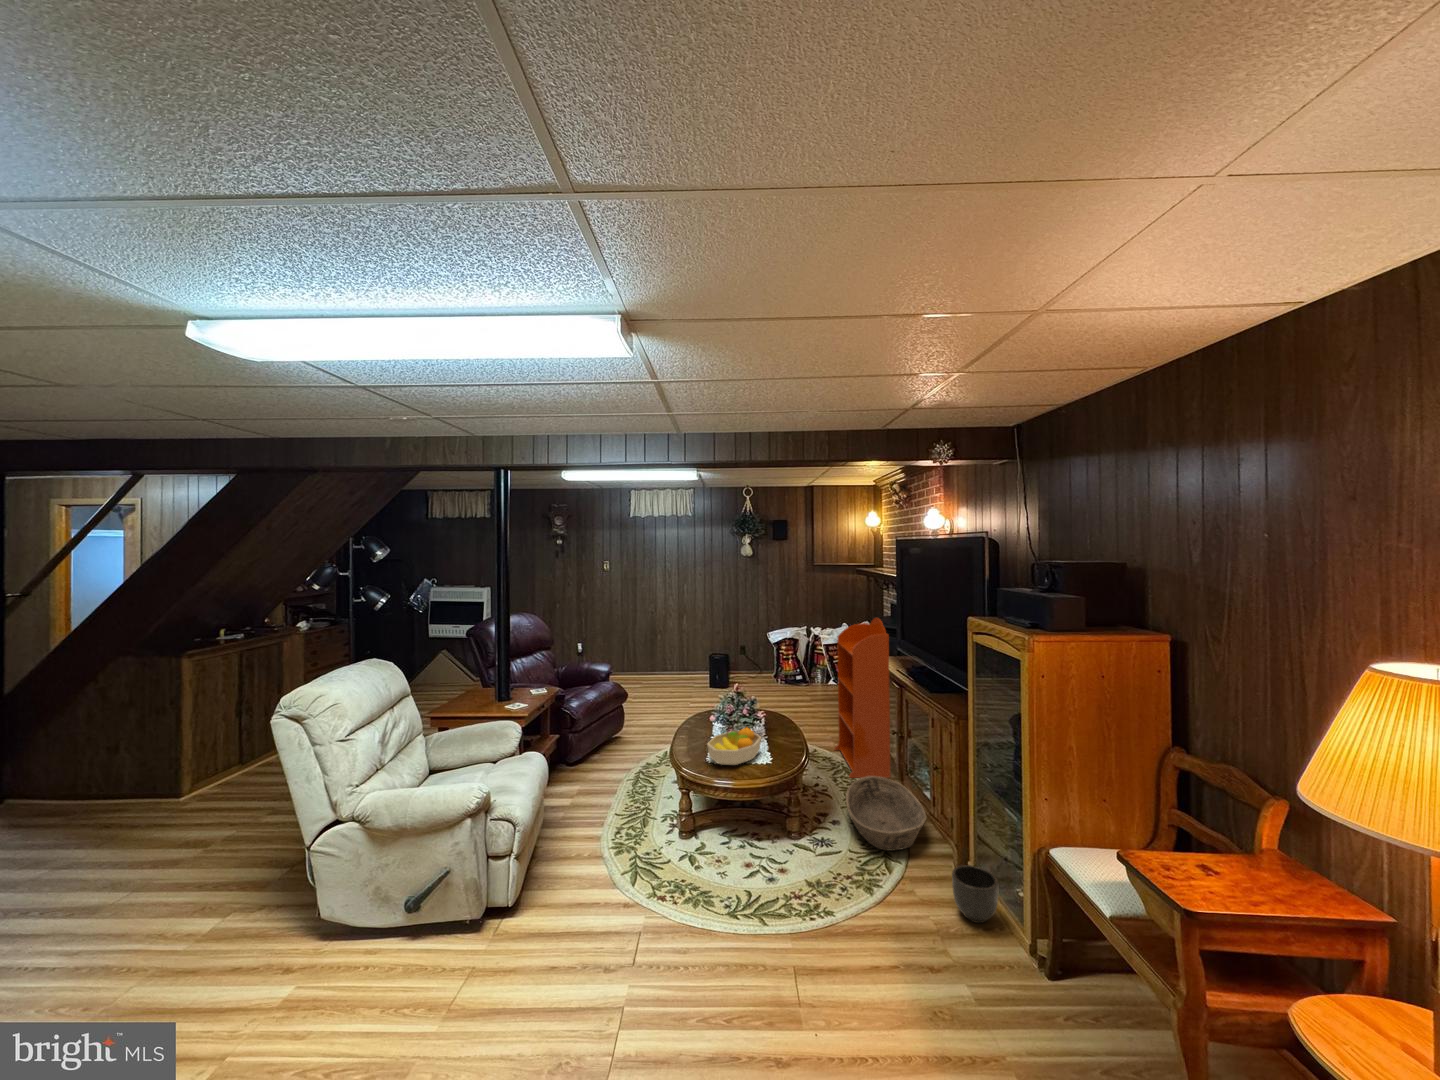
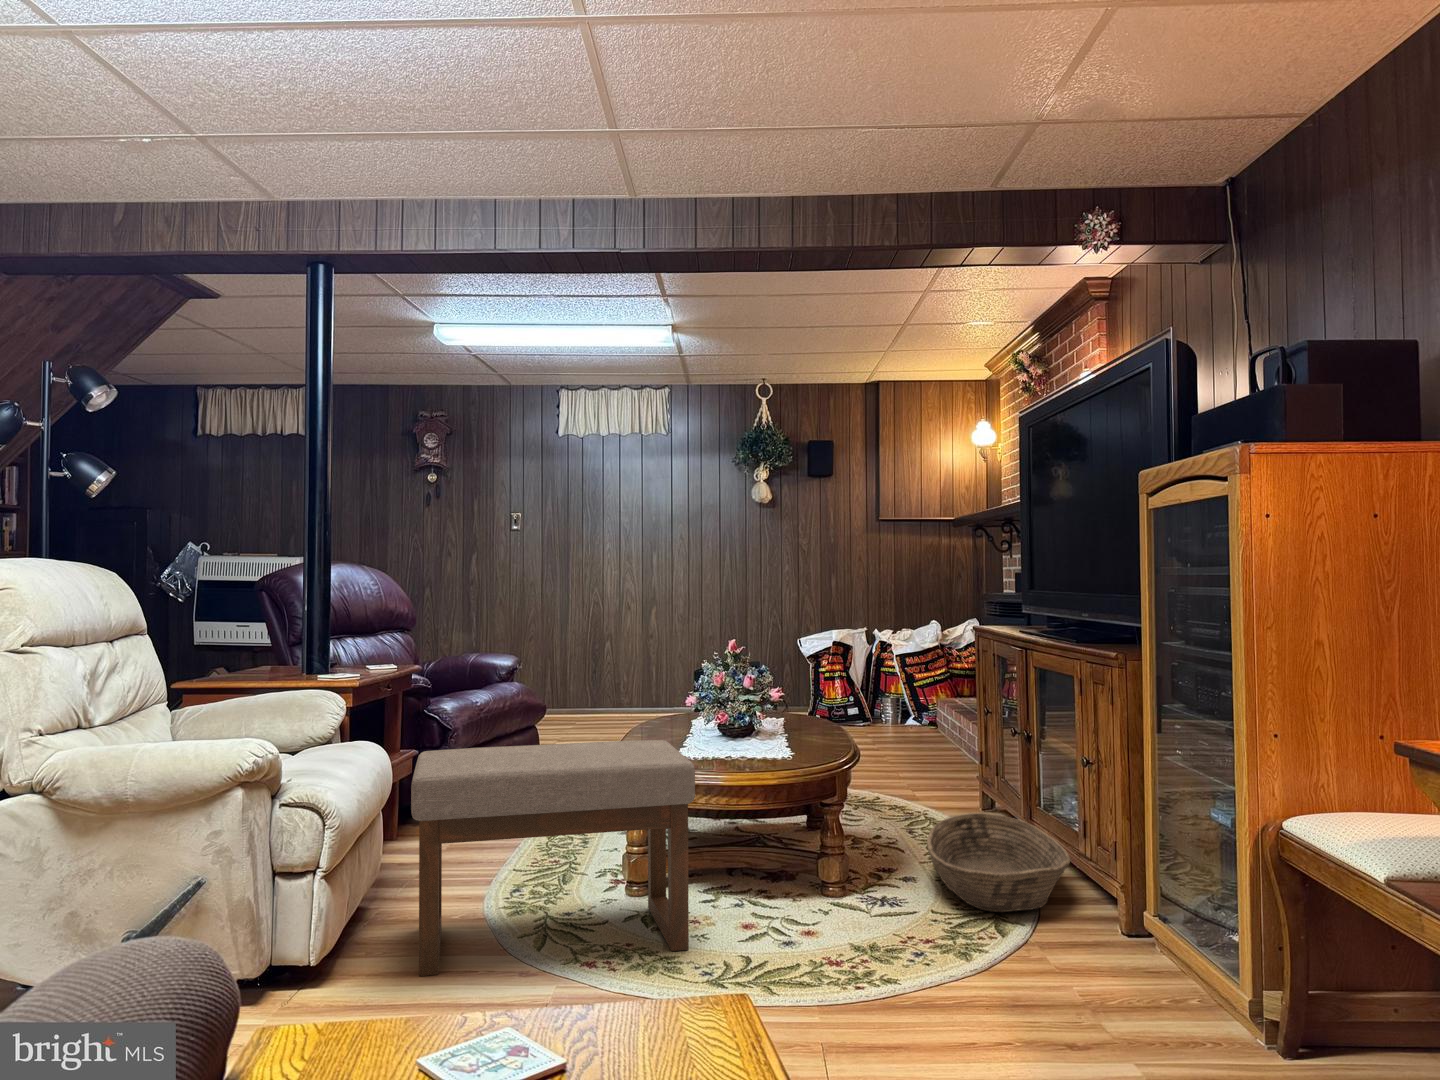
bookcase: present [834,618,891,778] -> none [912,555,1011,832]
fruit bowl: present [707,727,761,765] -> none [677,710,775,767]
ottoman: none [563,754,719,909] -> present [411,740,695,976]
planter: present [952,865,998,923] -> none [1111,903,1193,994]

